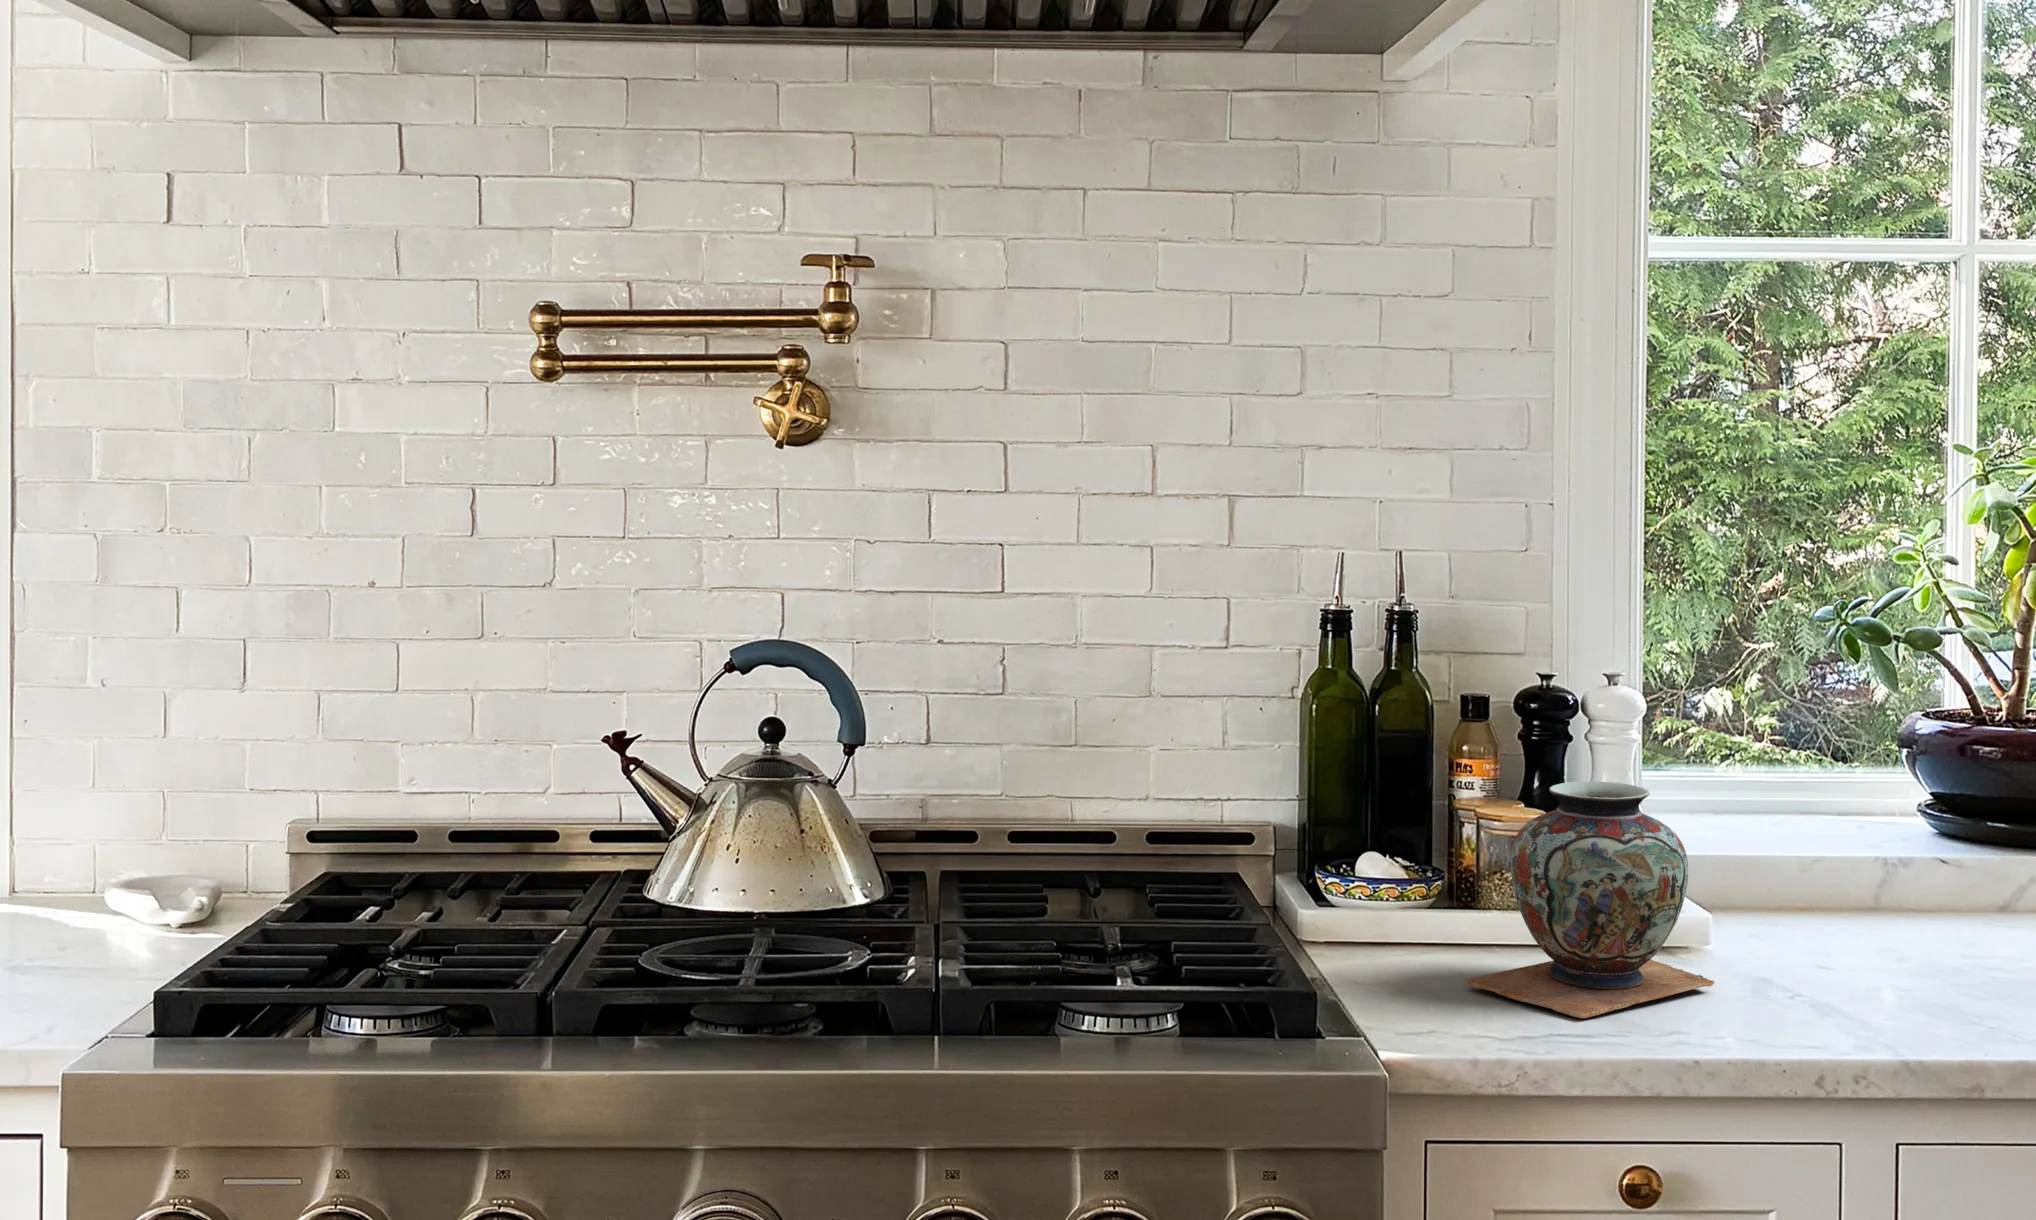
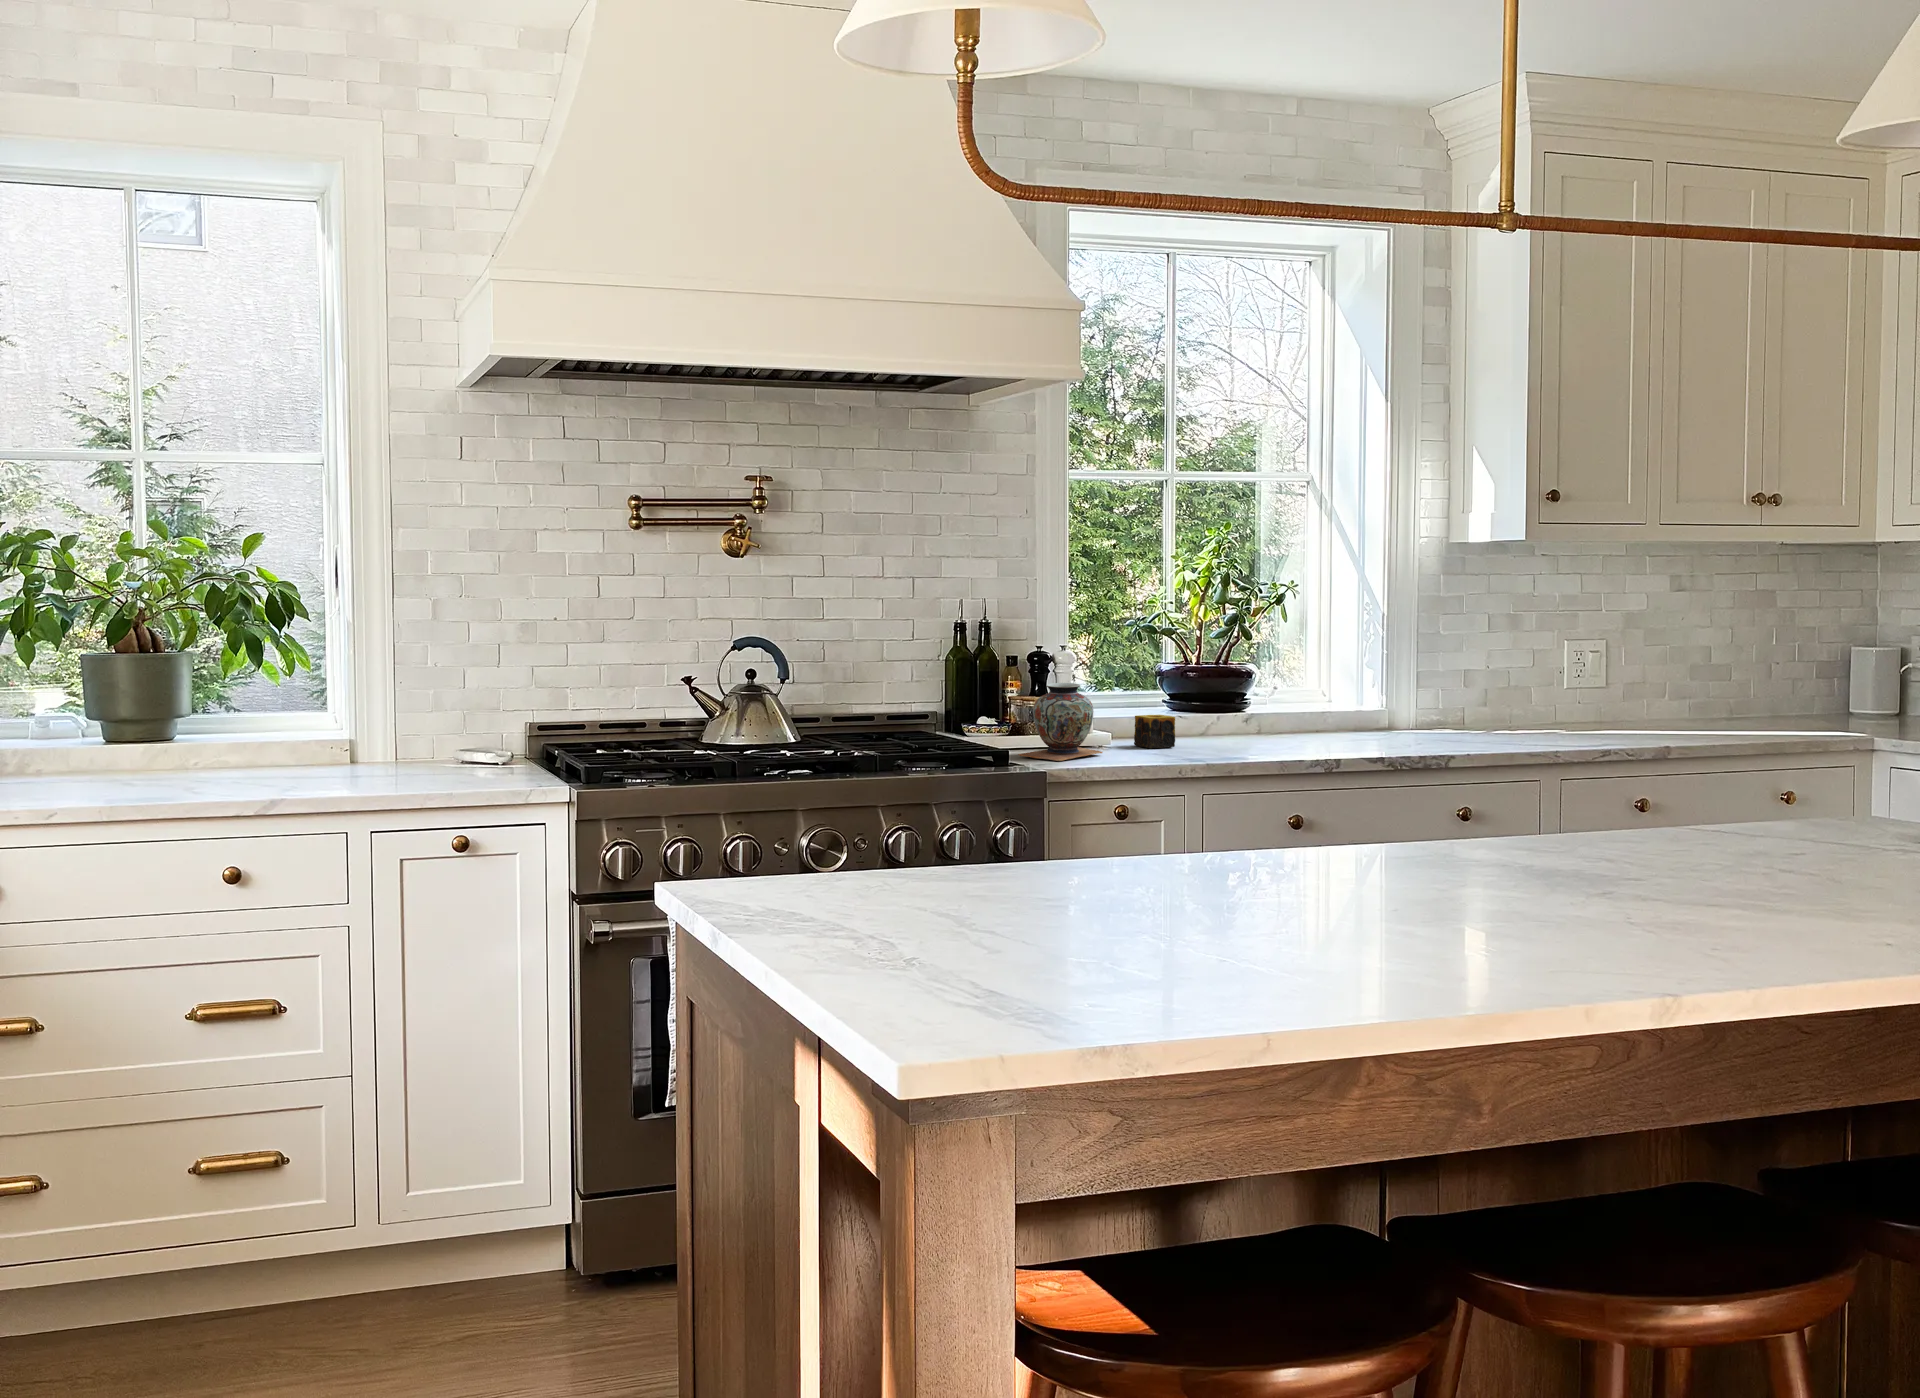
candle: none [1798,864,1922,963] -> present [1134,715,1175,748]

